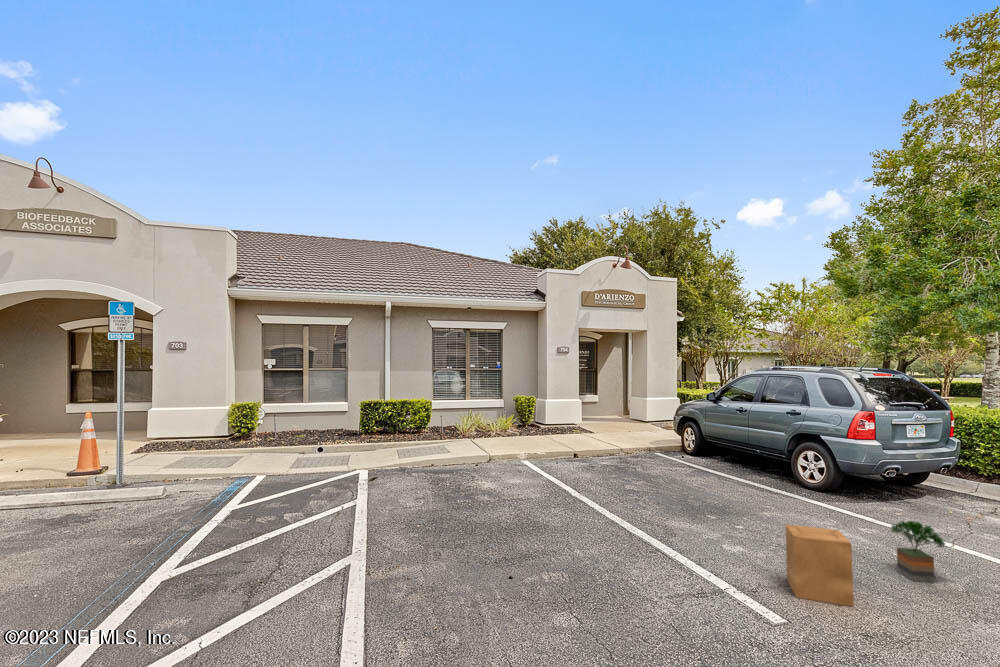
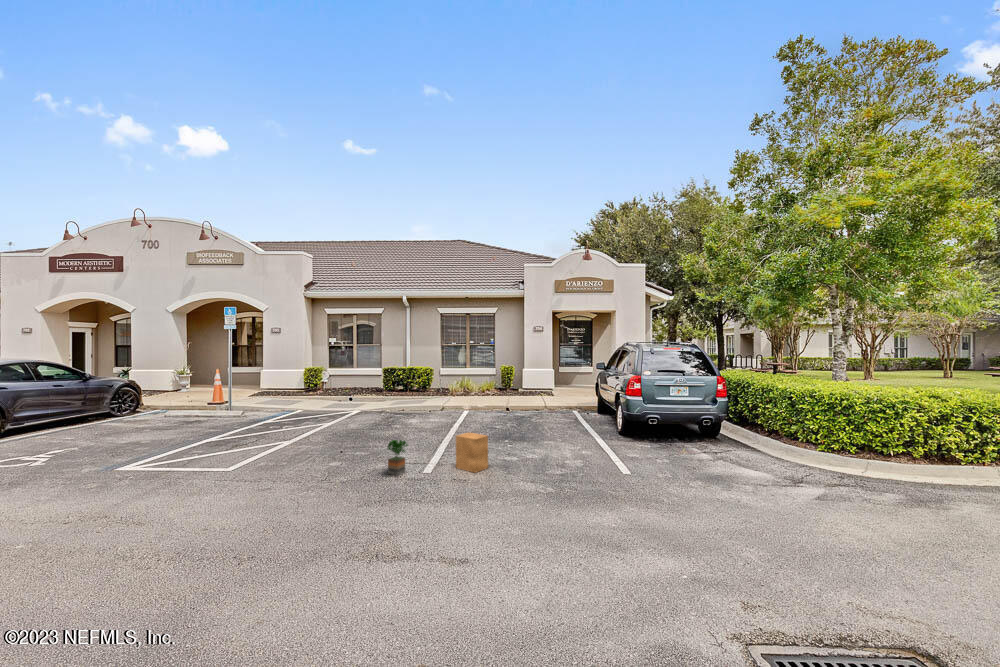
potted tree: present [891,521,945,582] -> present [388,440,408,475]

